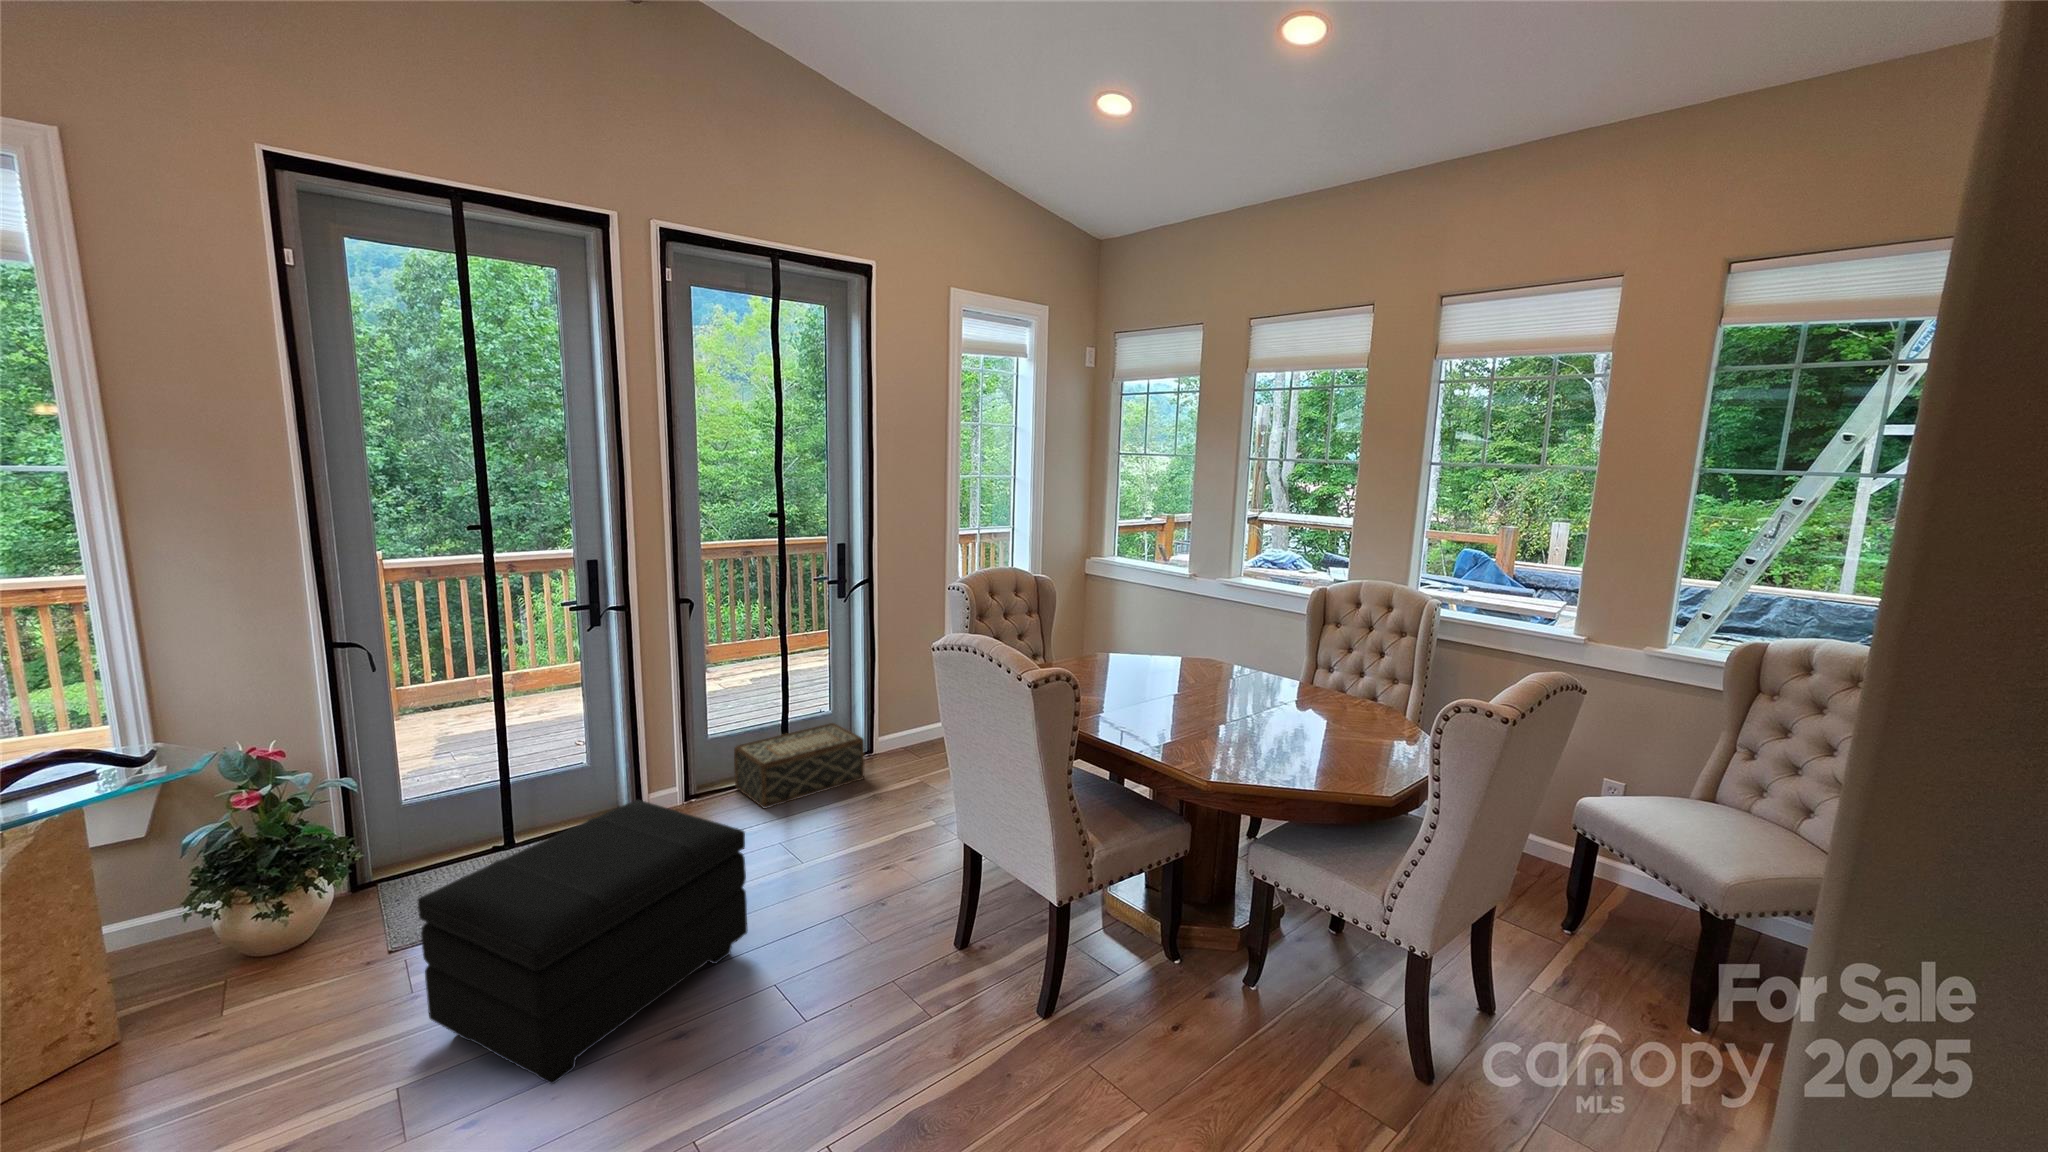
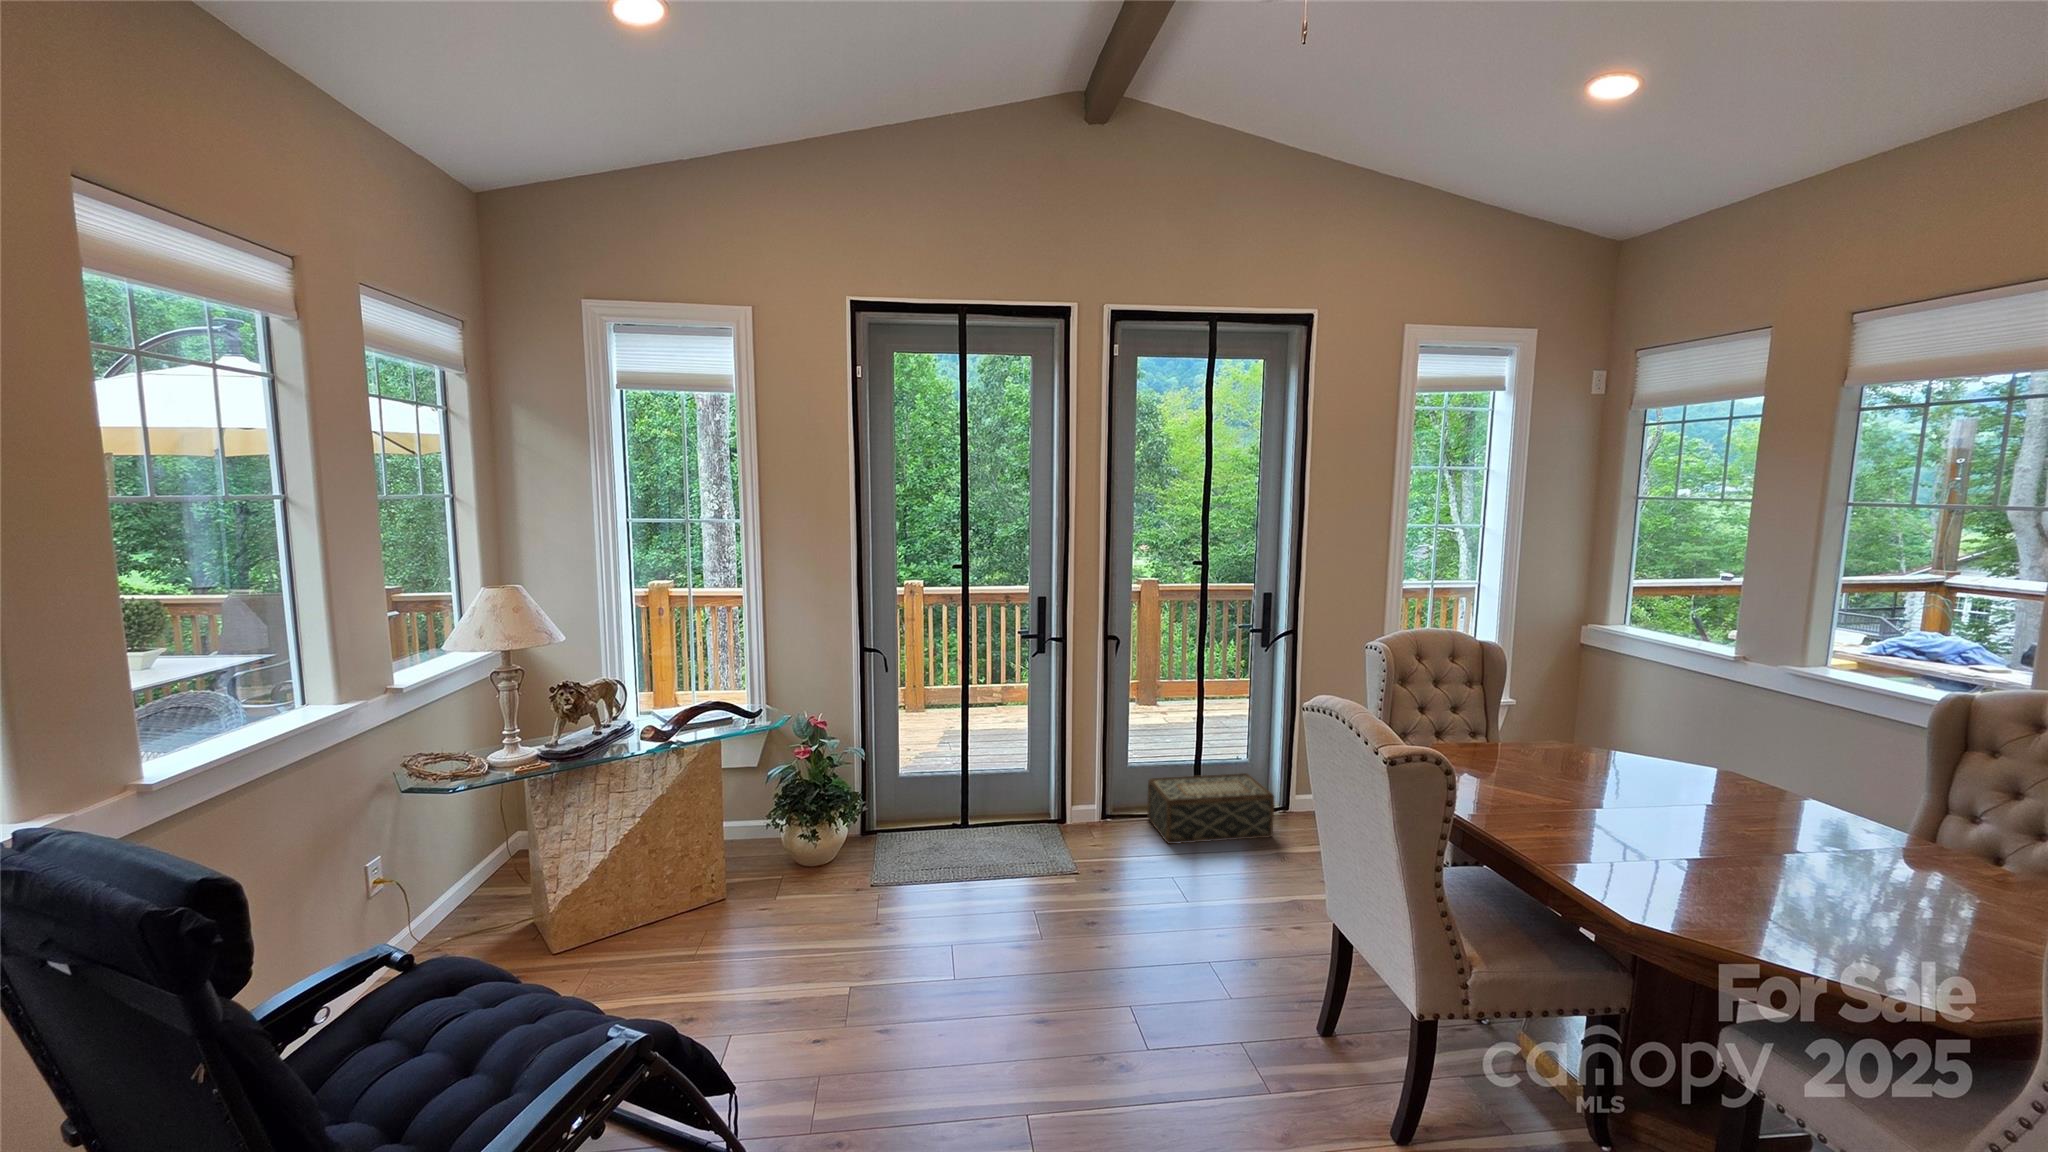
footstool: present [418,800,748,1084] -> none [874,808,1119,1030]

